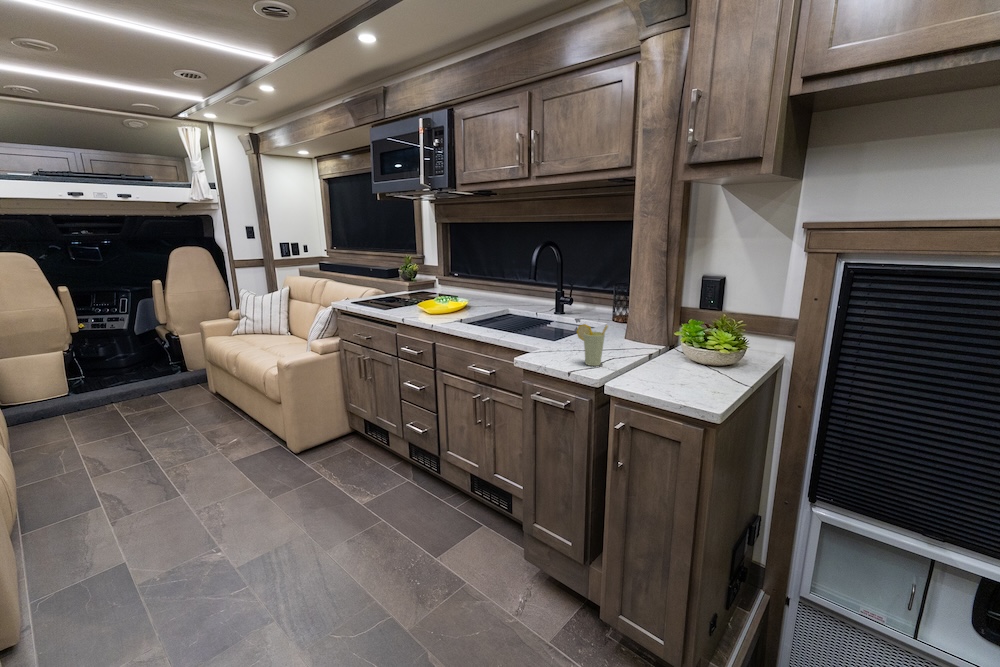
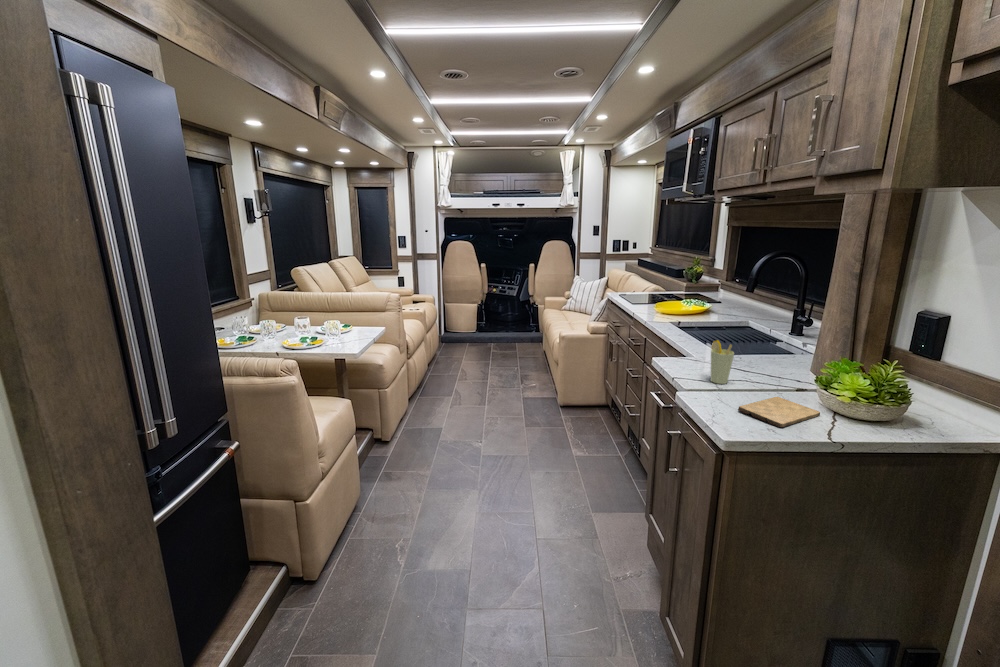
cutting board: none [652,364,701,387] -> present [738,397,820,427]

